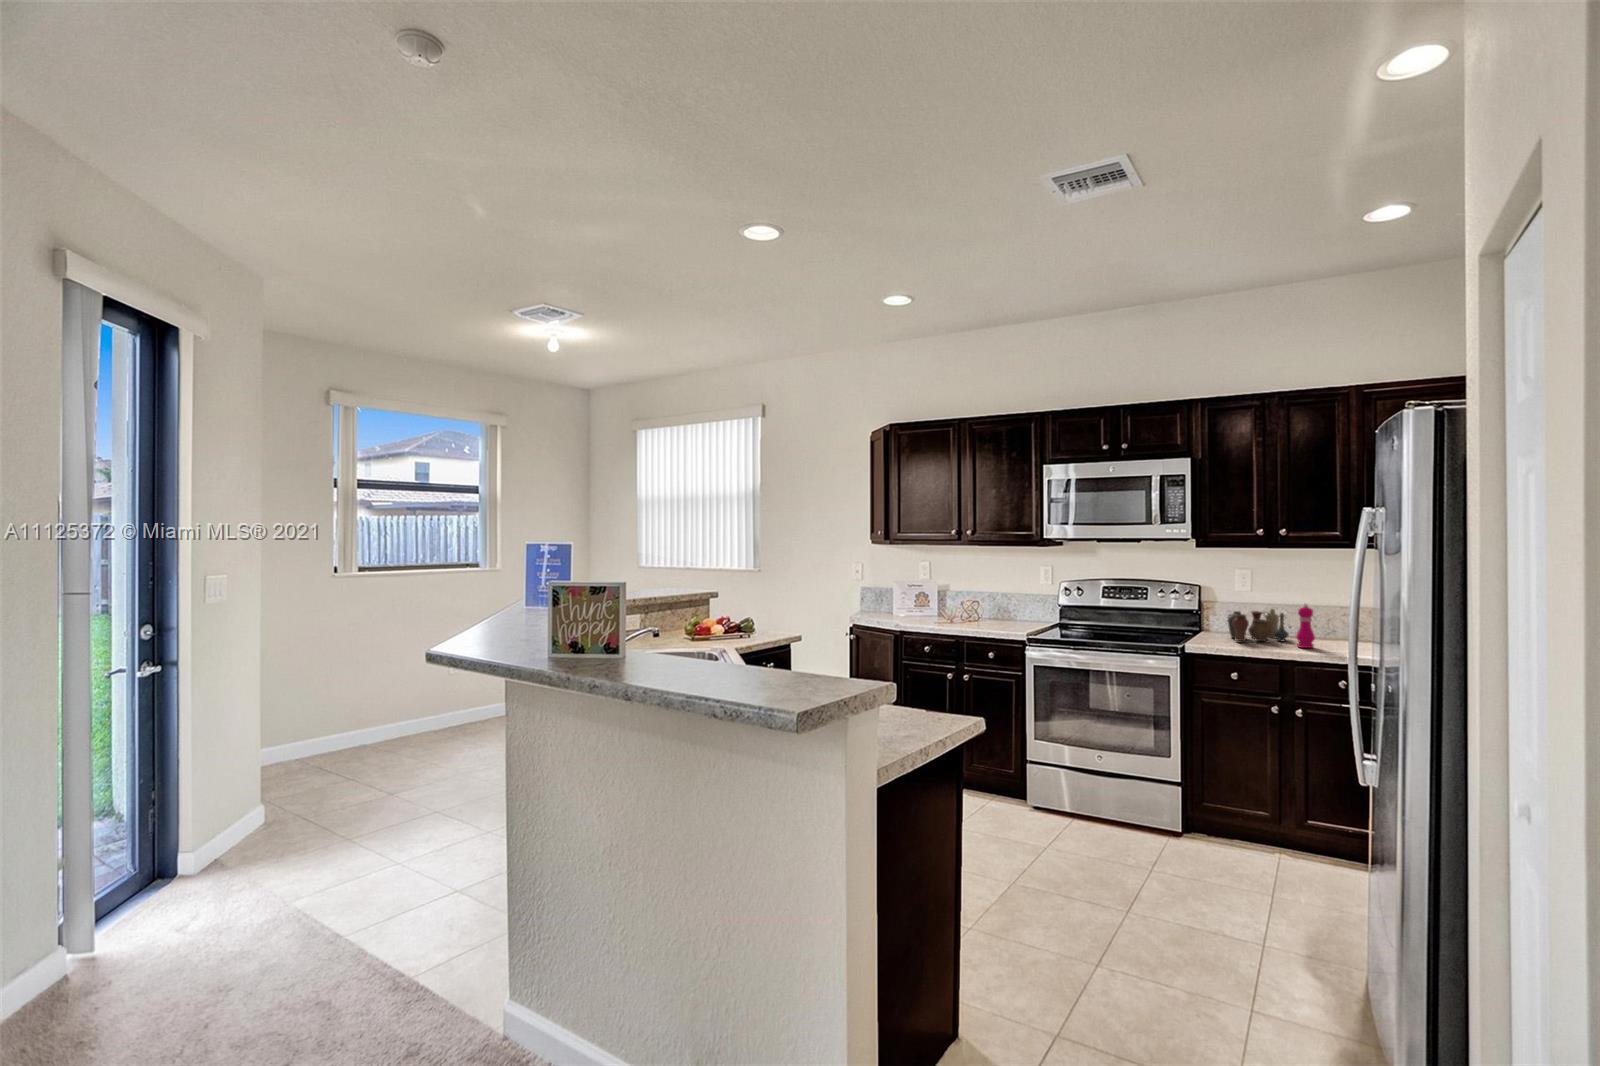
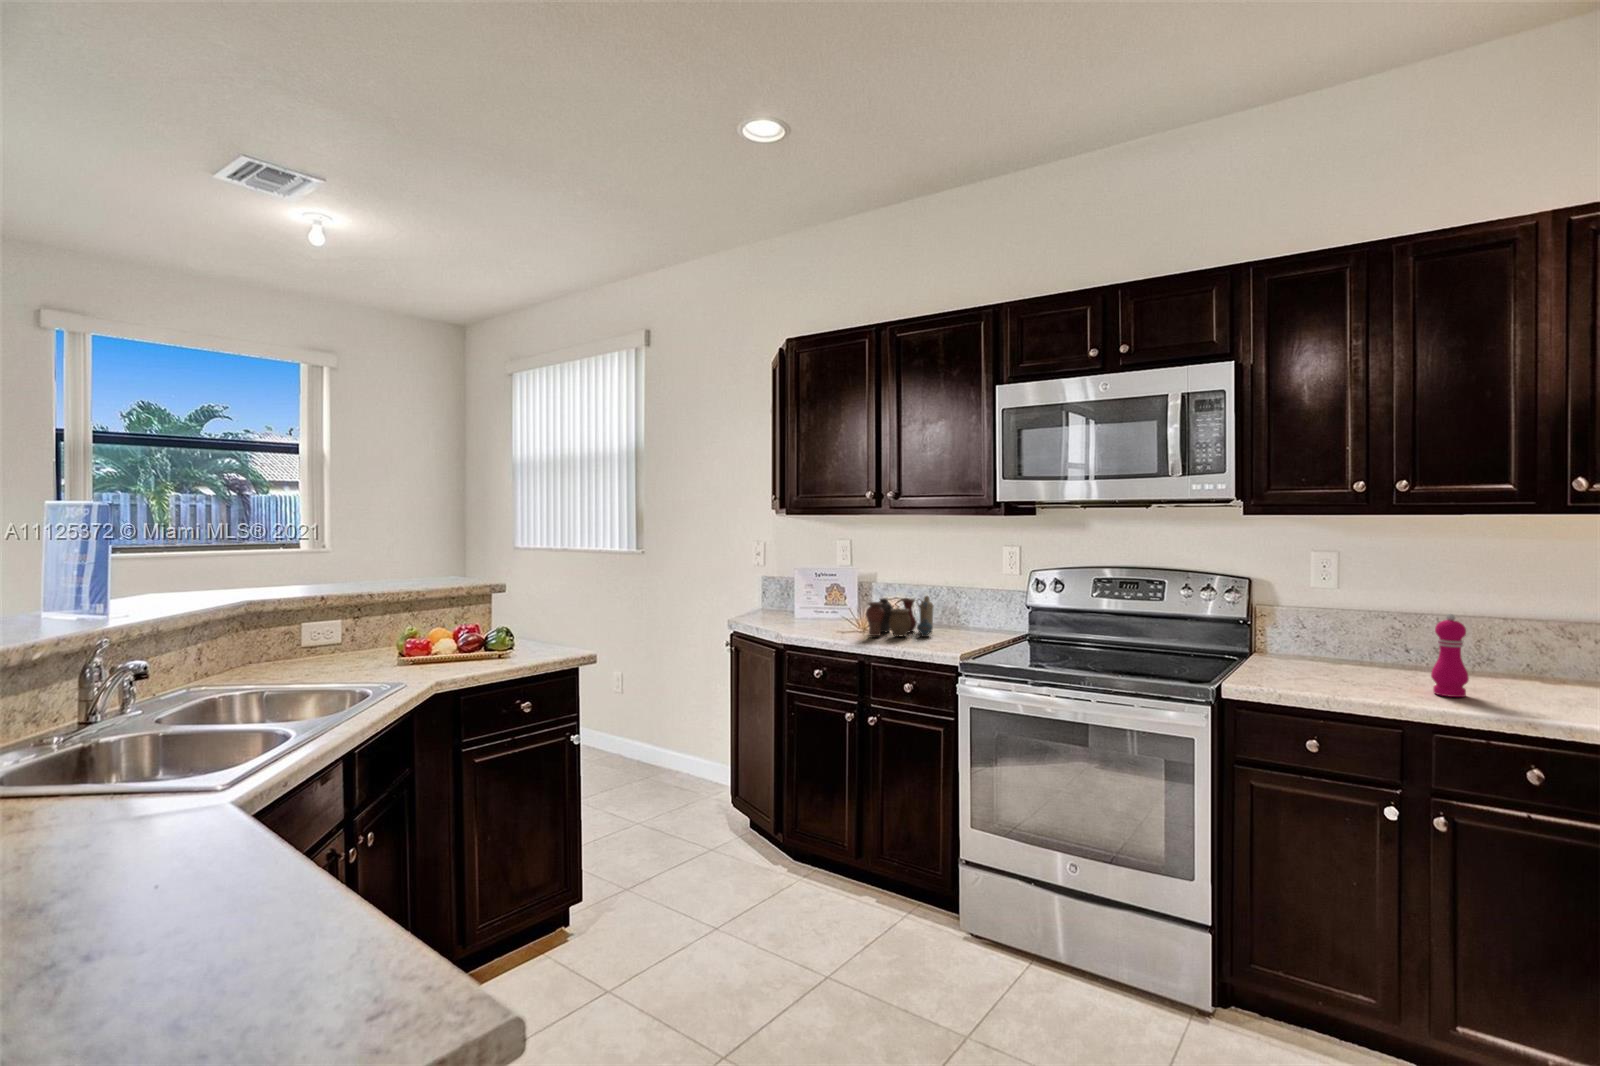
vase: present [1228,609,1289,642] -> present [866,596,934,637]

